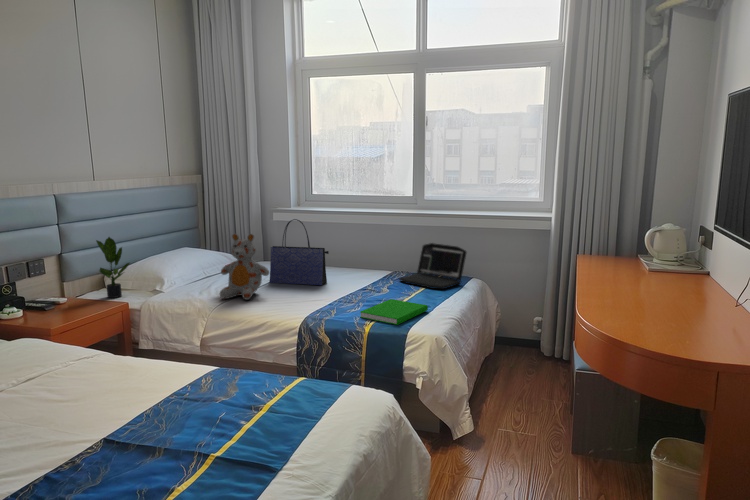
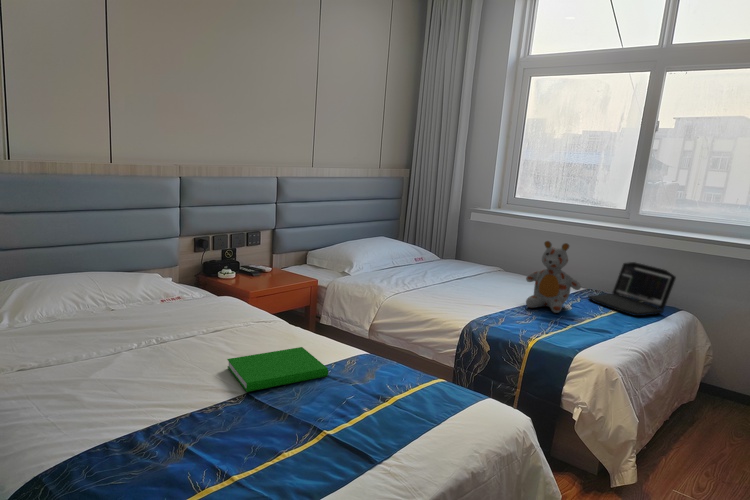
tote bag: present [269,219,329,285] -> none [448,220,511,291]
stuffed bear: present [219,234,269,300] -> present [526,241,581,313]
potted plant: present [96,237,130,298] -> none [299,218,326,274]
book: present [360,299,428,325] -> present [227,347,328,392]

